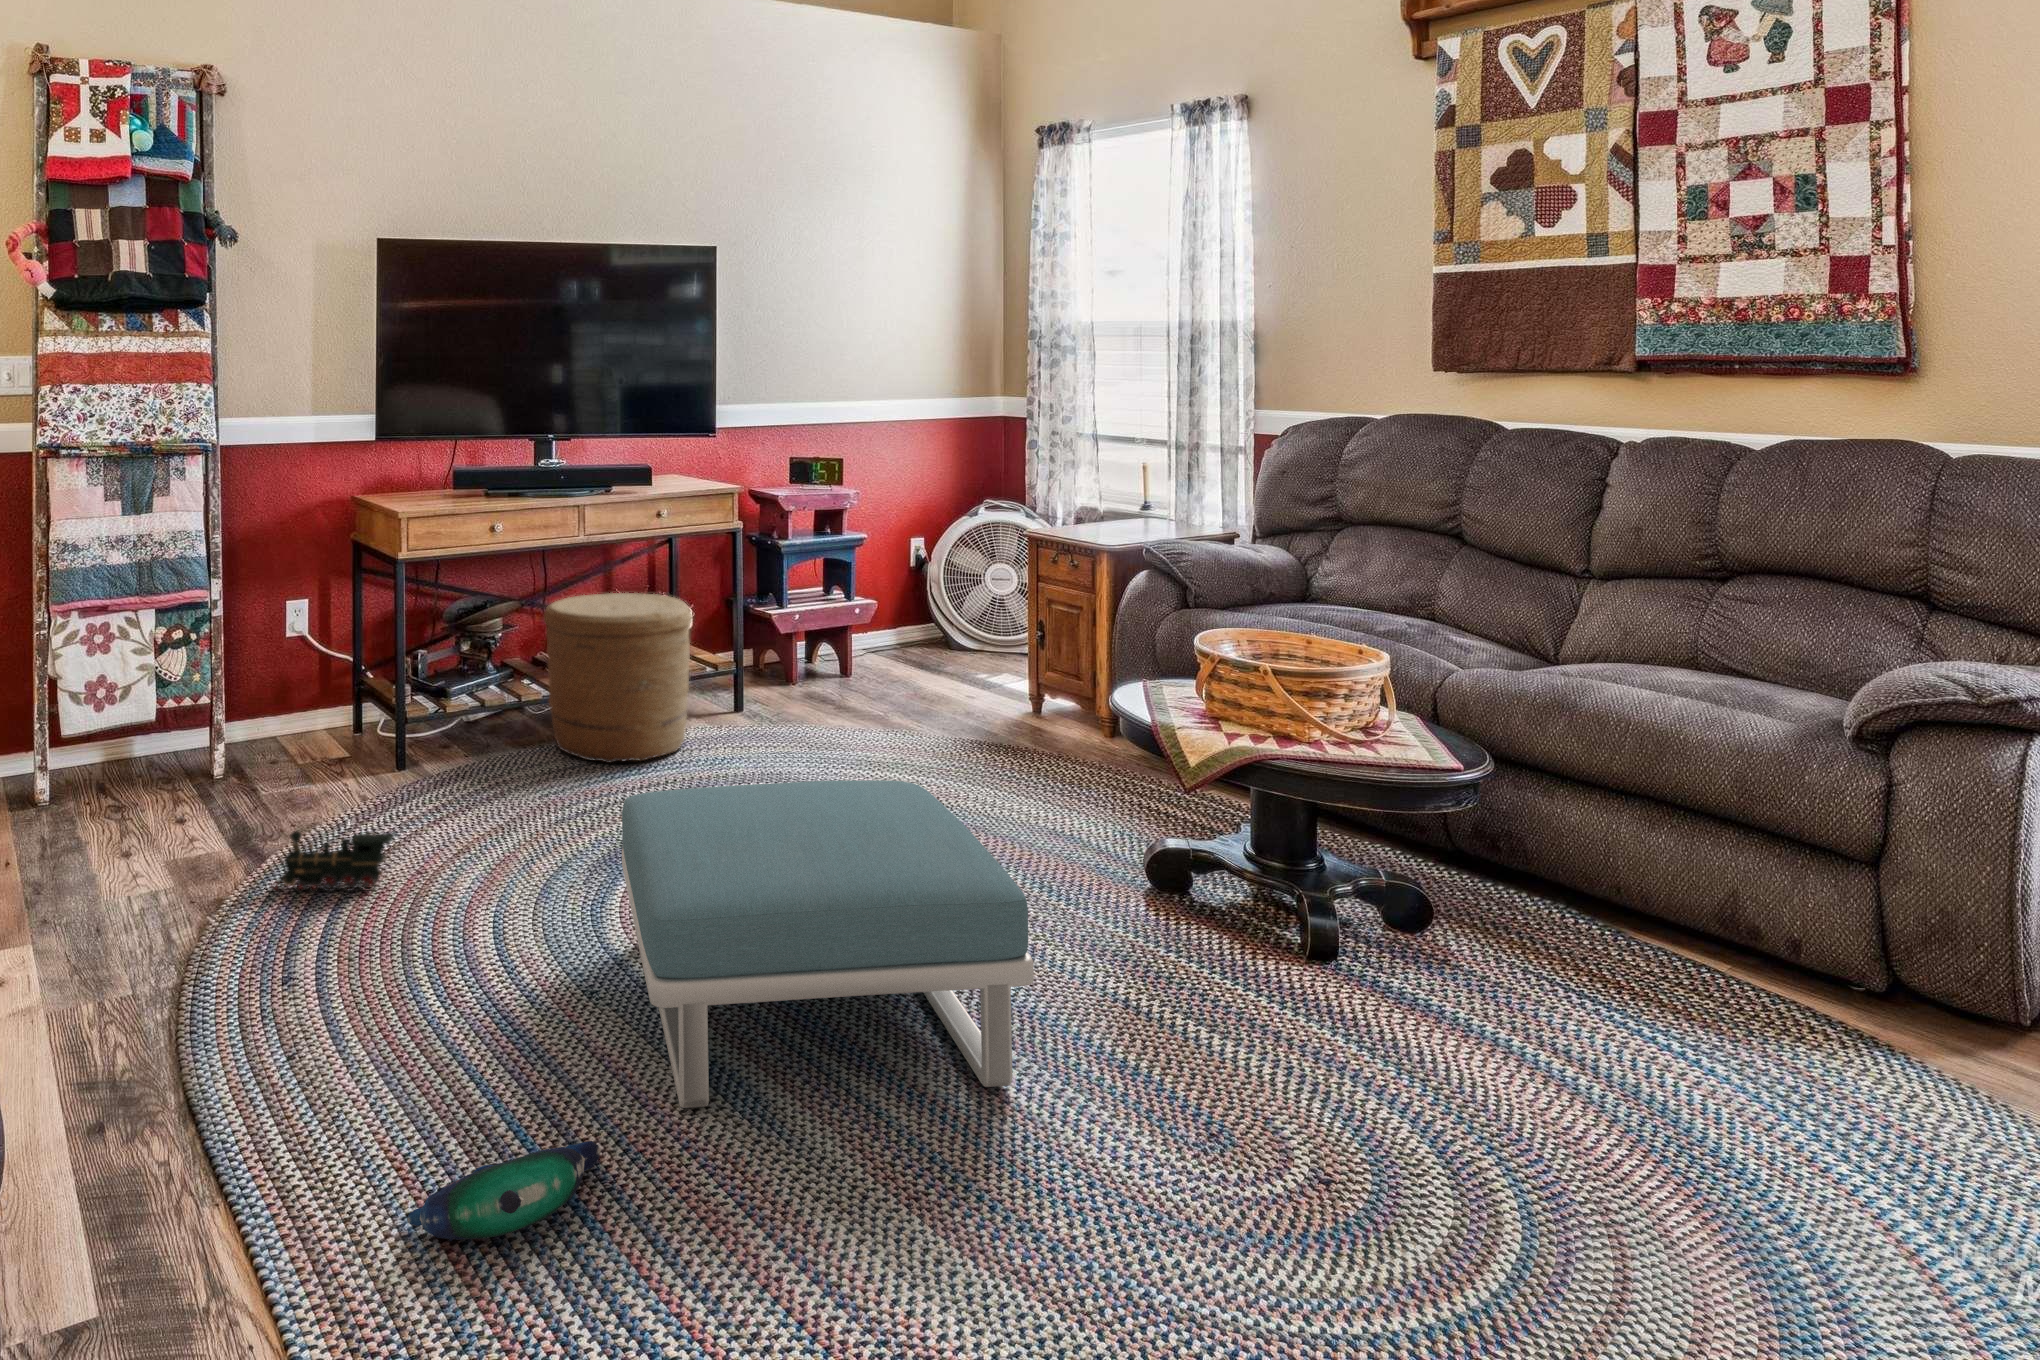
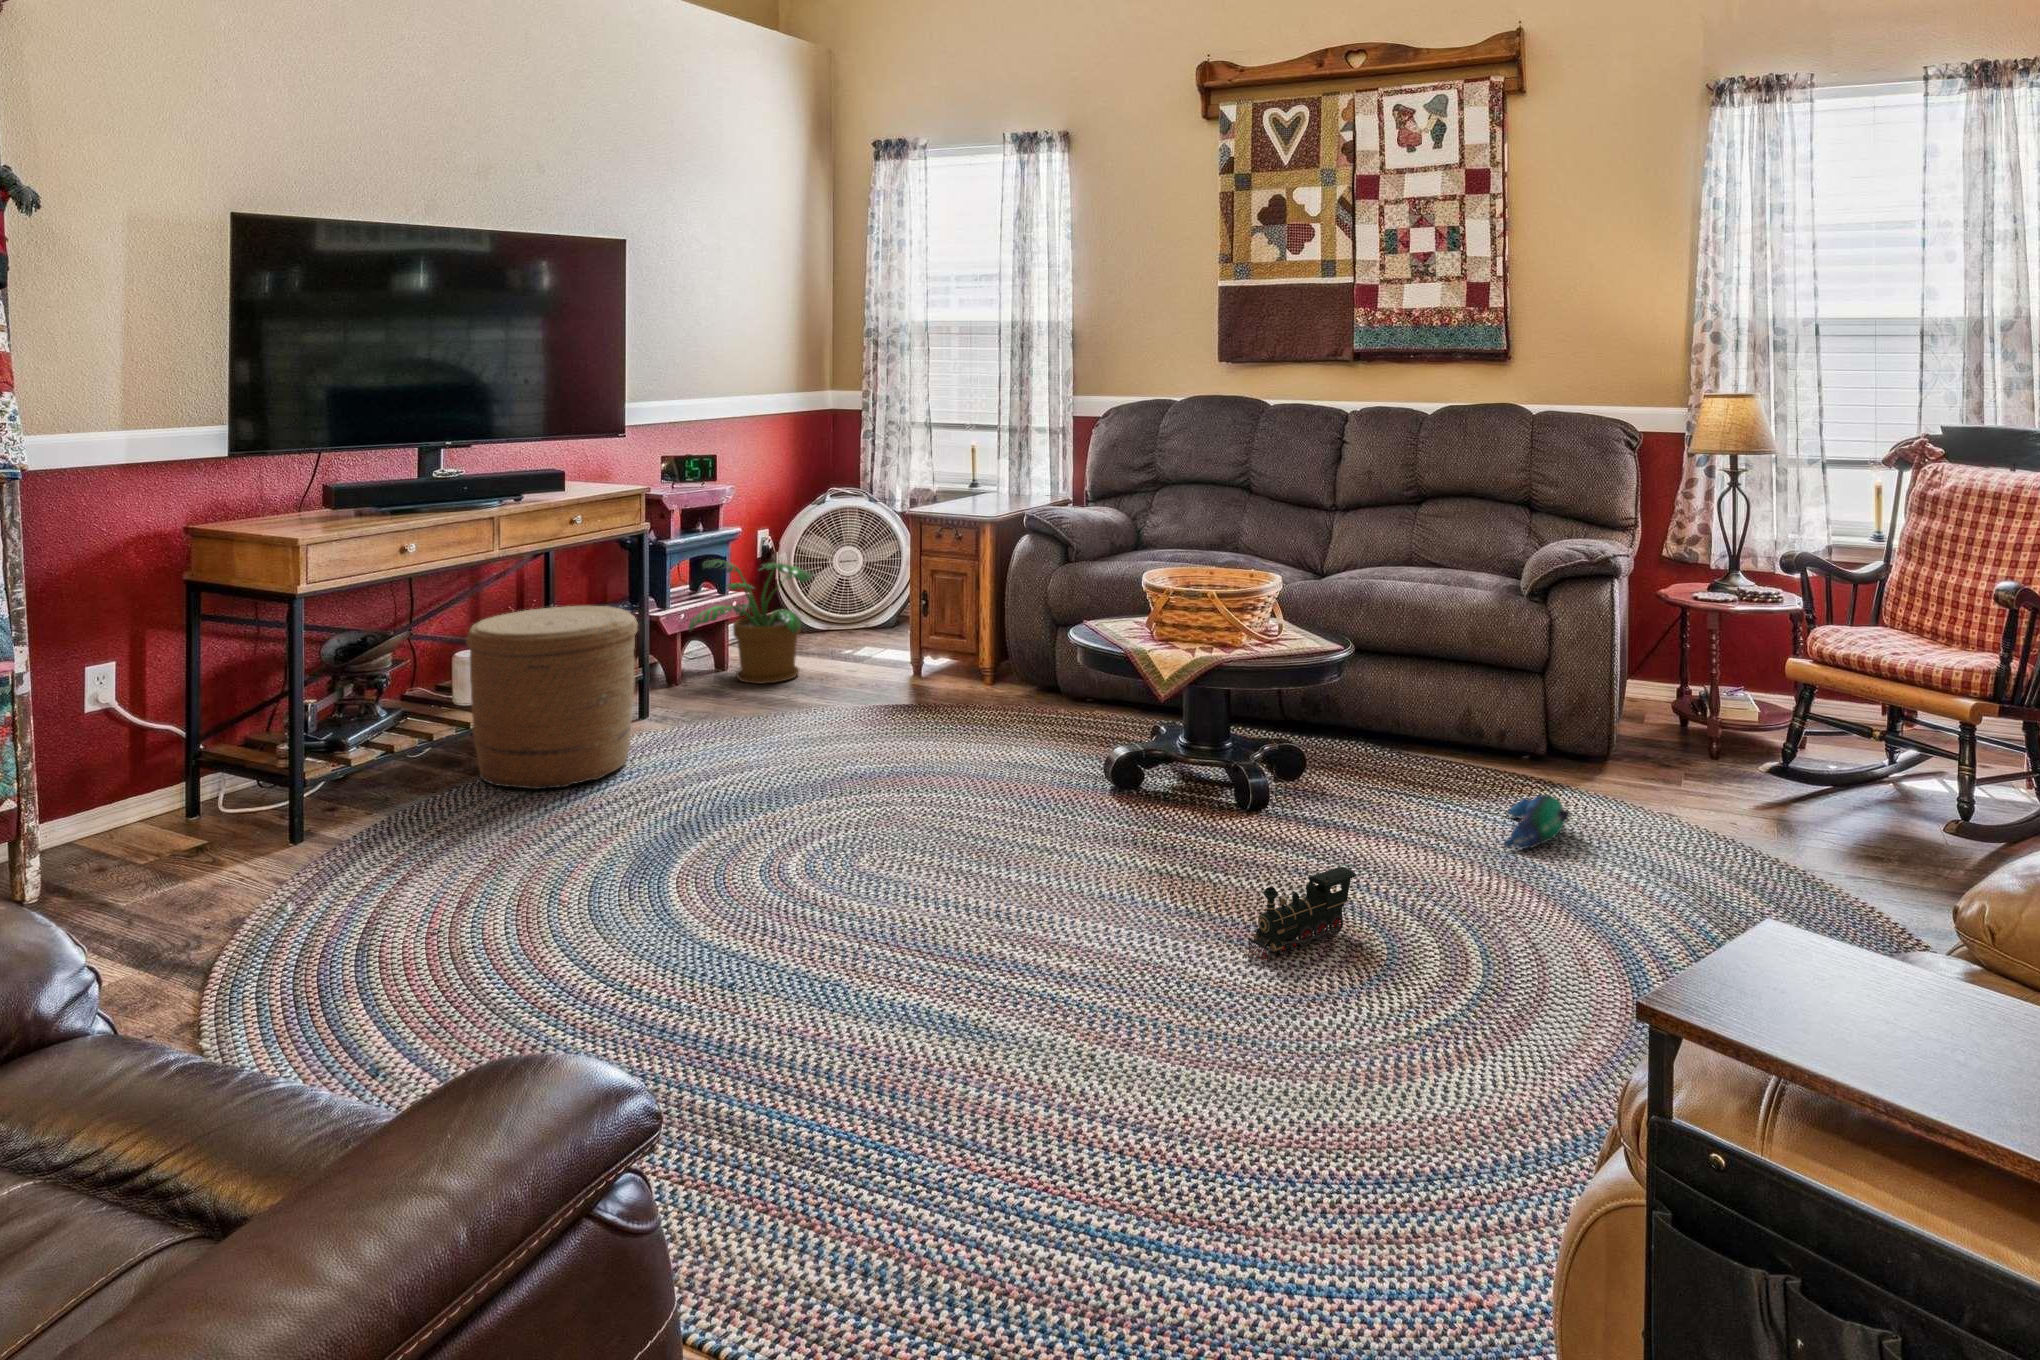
potted plant: none [799,563,930,696] -> present [689,560,816,684]
footstool: present [622,780,1034,1108] -> none [747,731,1172,1039]
toy train: present [271,831,394,891] -> present [1247,867,1356,960]
plush toy: present [407,1141,601,1241] -> present [1503,794,1570,849]

